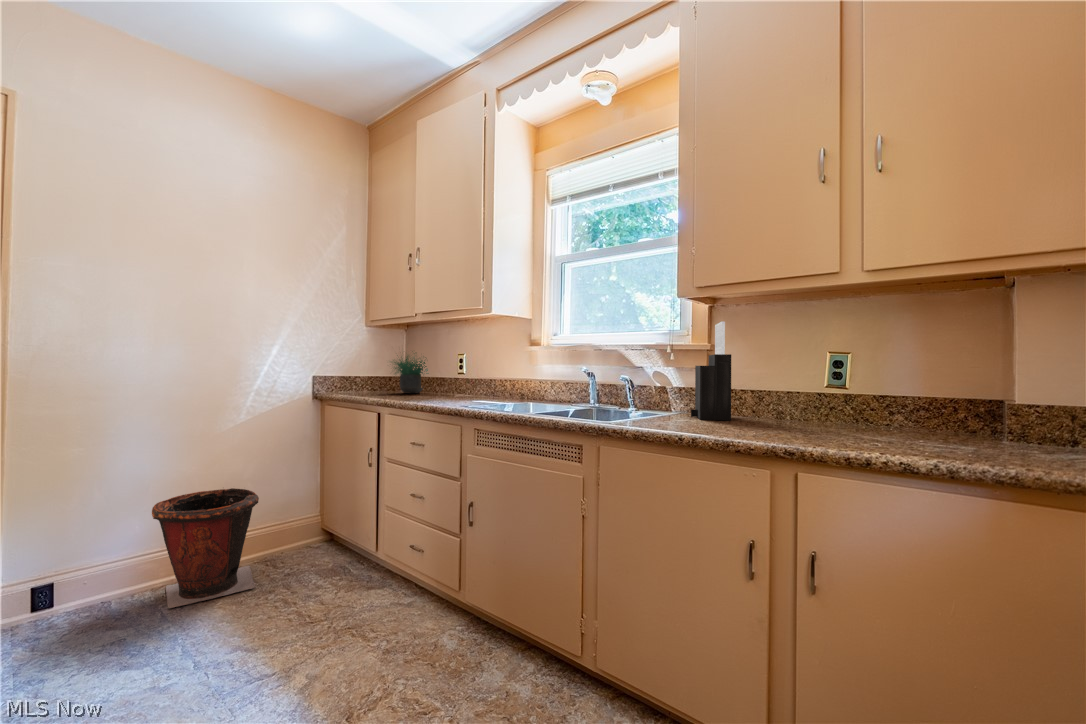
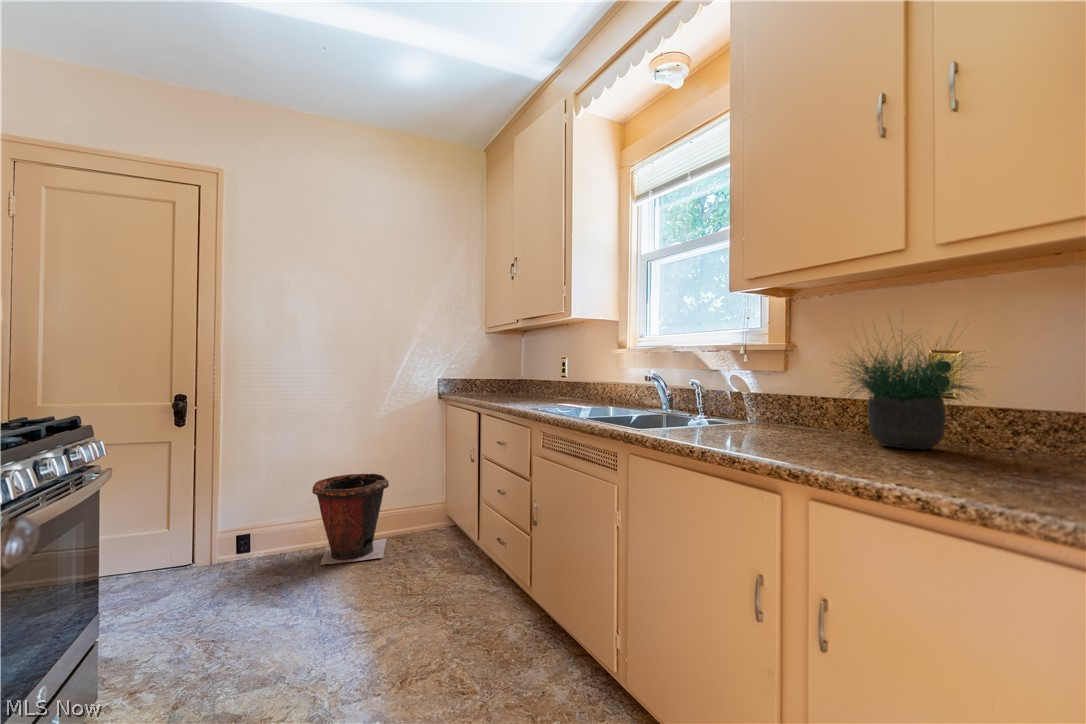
knife block: present [691,322,731,420] -> none [756,318,802,433]
potted plant: present [394,355,428,393] -> present [844,333,980,450]

